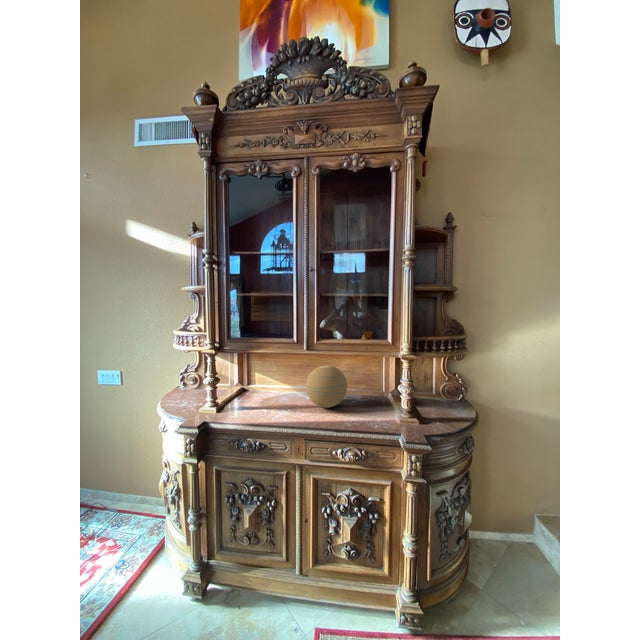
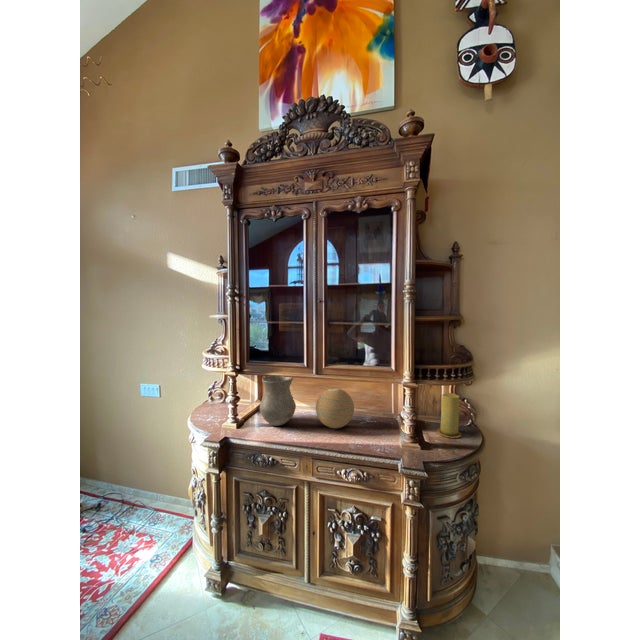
vase: none [243,353,283,407] -> present [260,376,296,426]
candle: none [431,368,456,412] -> present [437,393,461,438]

